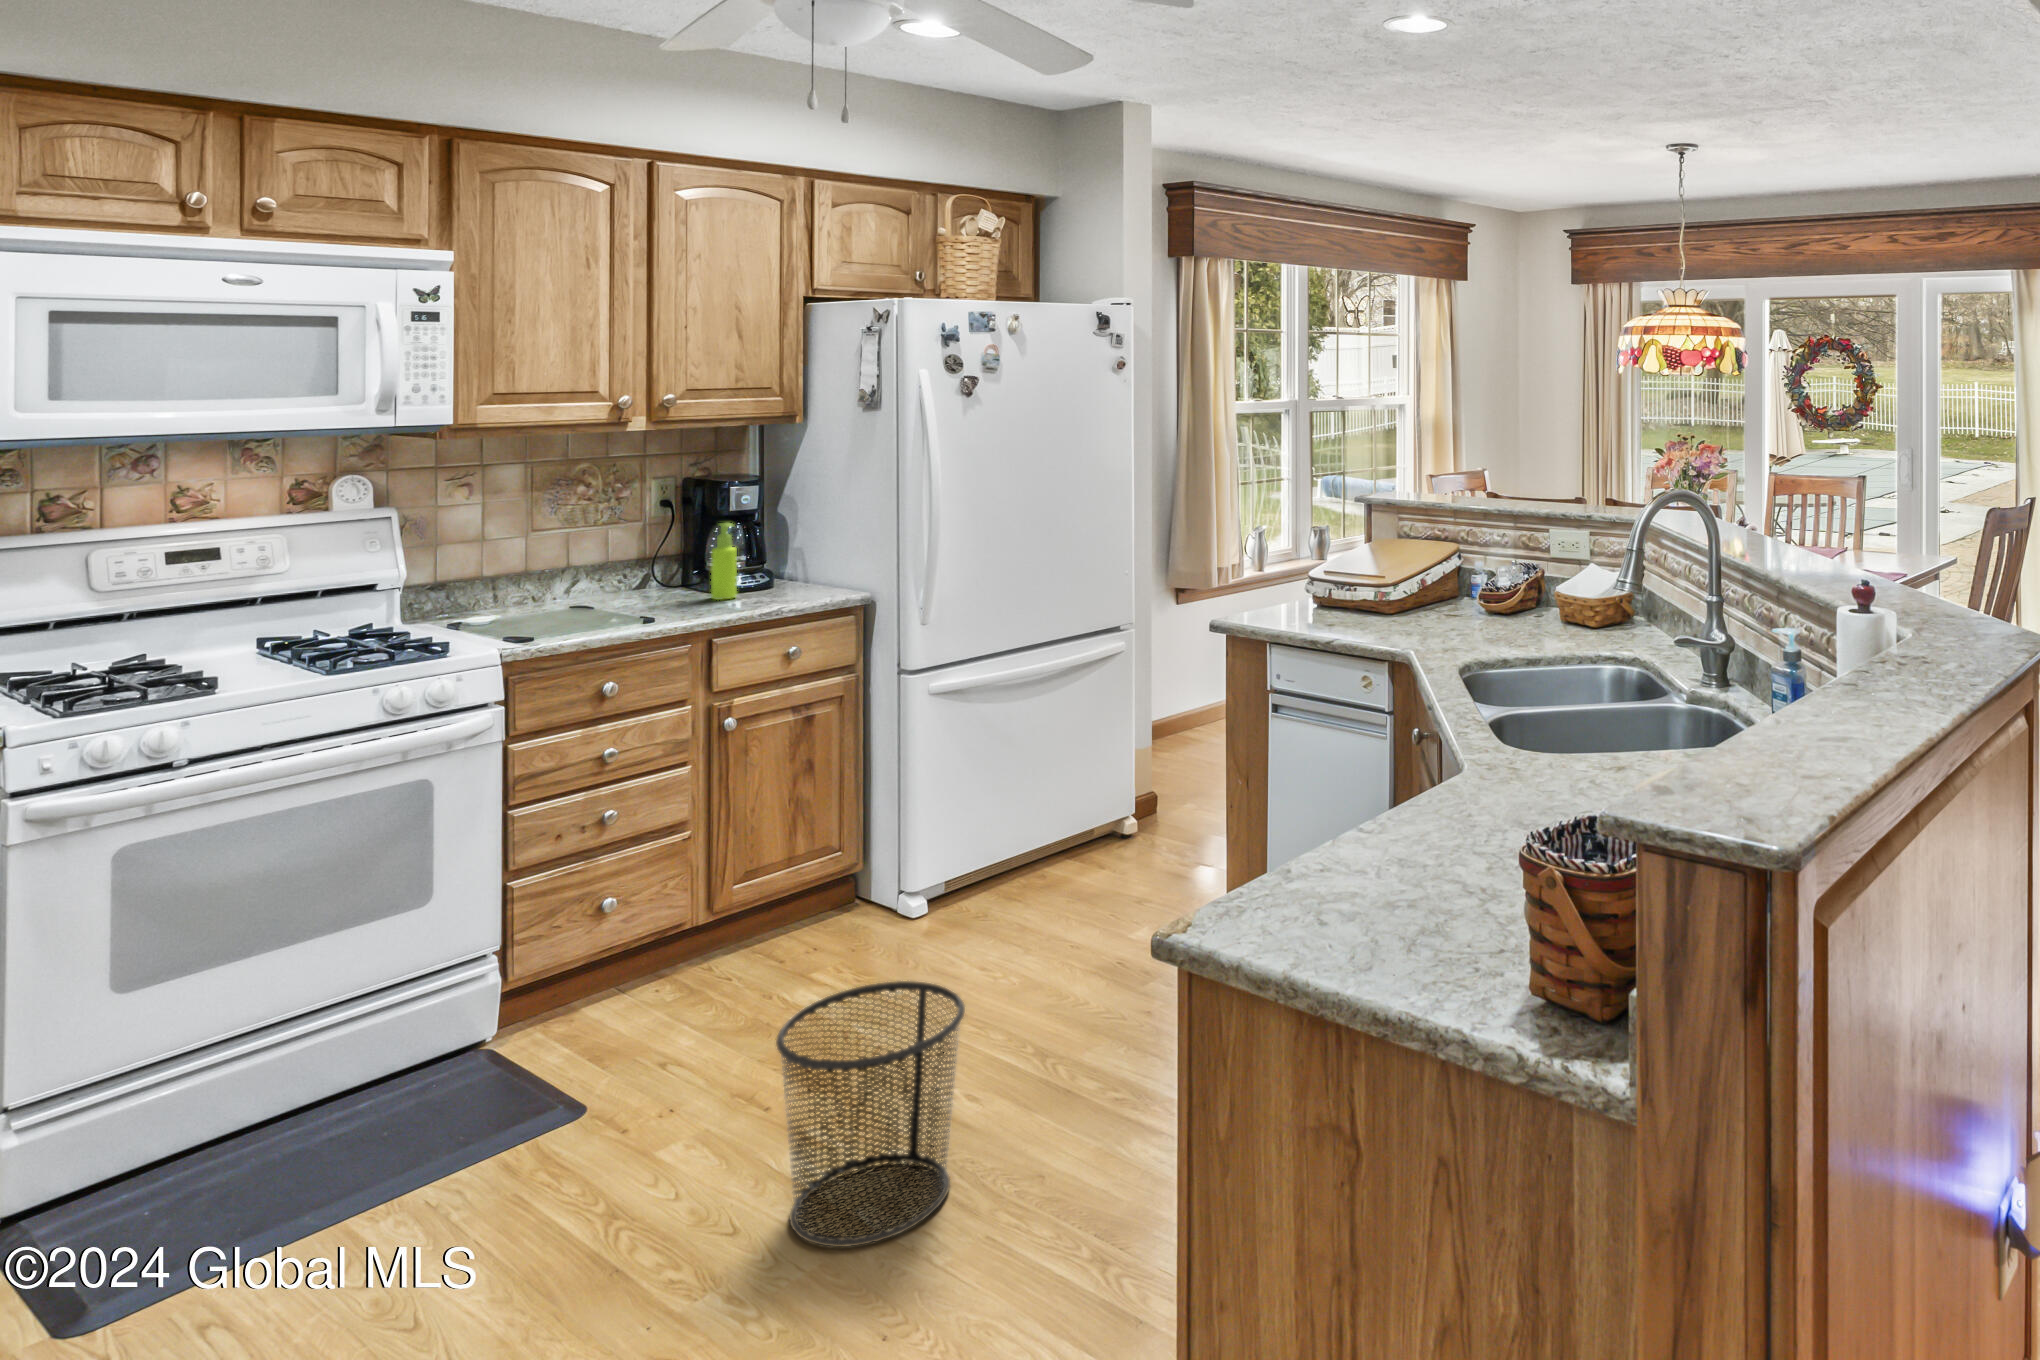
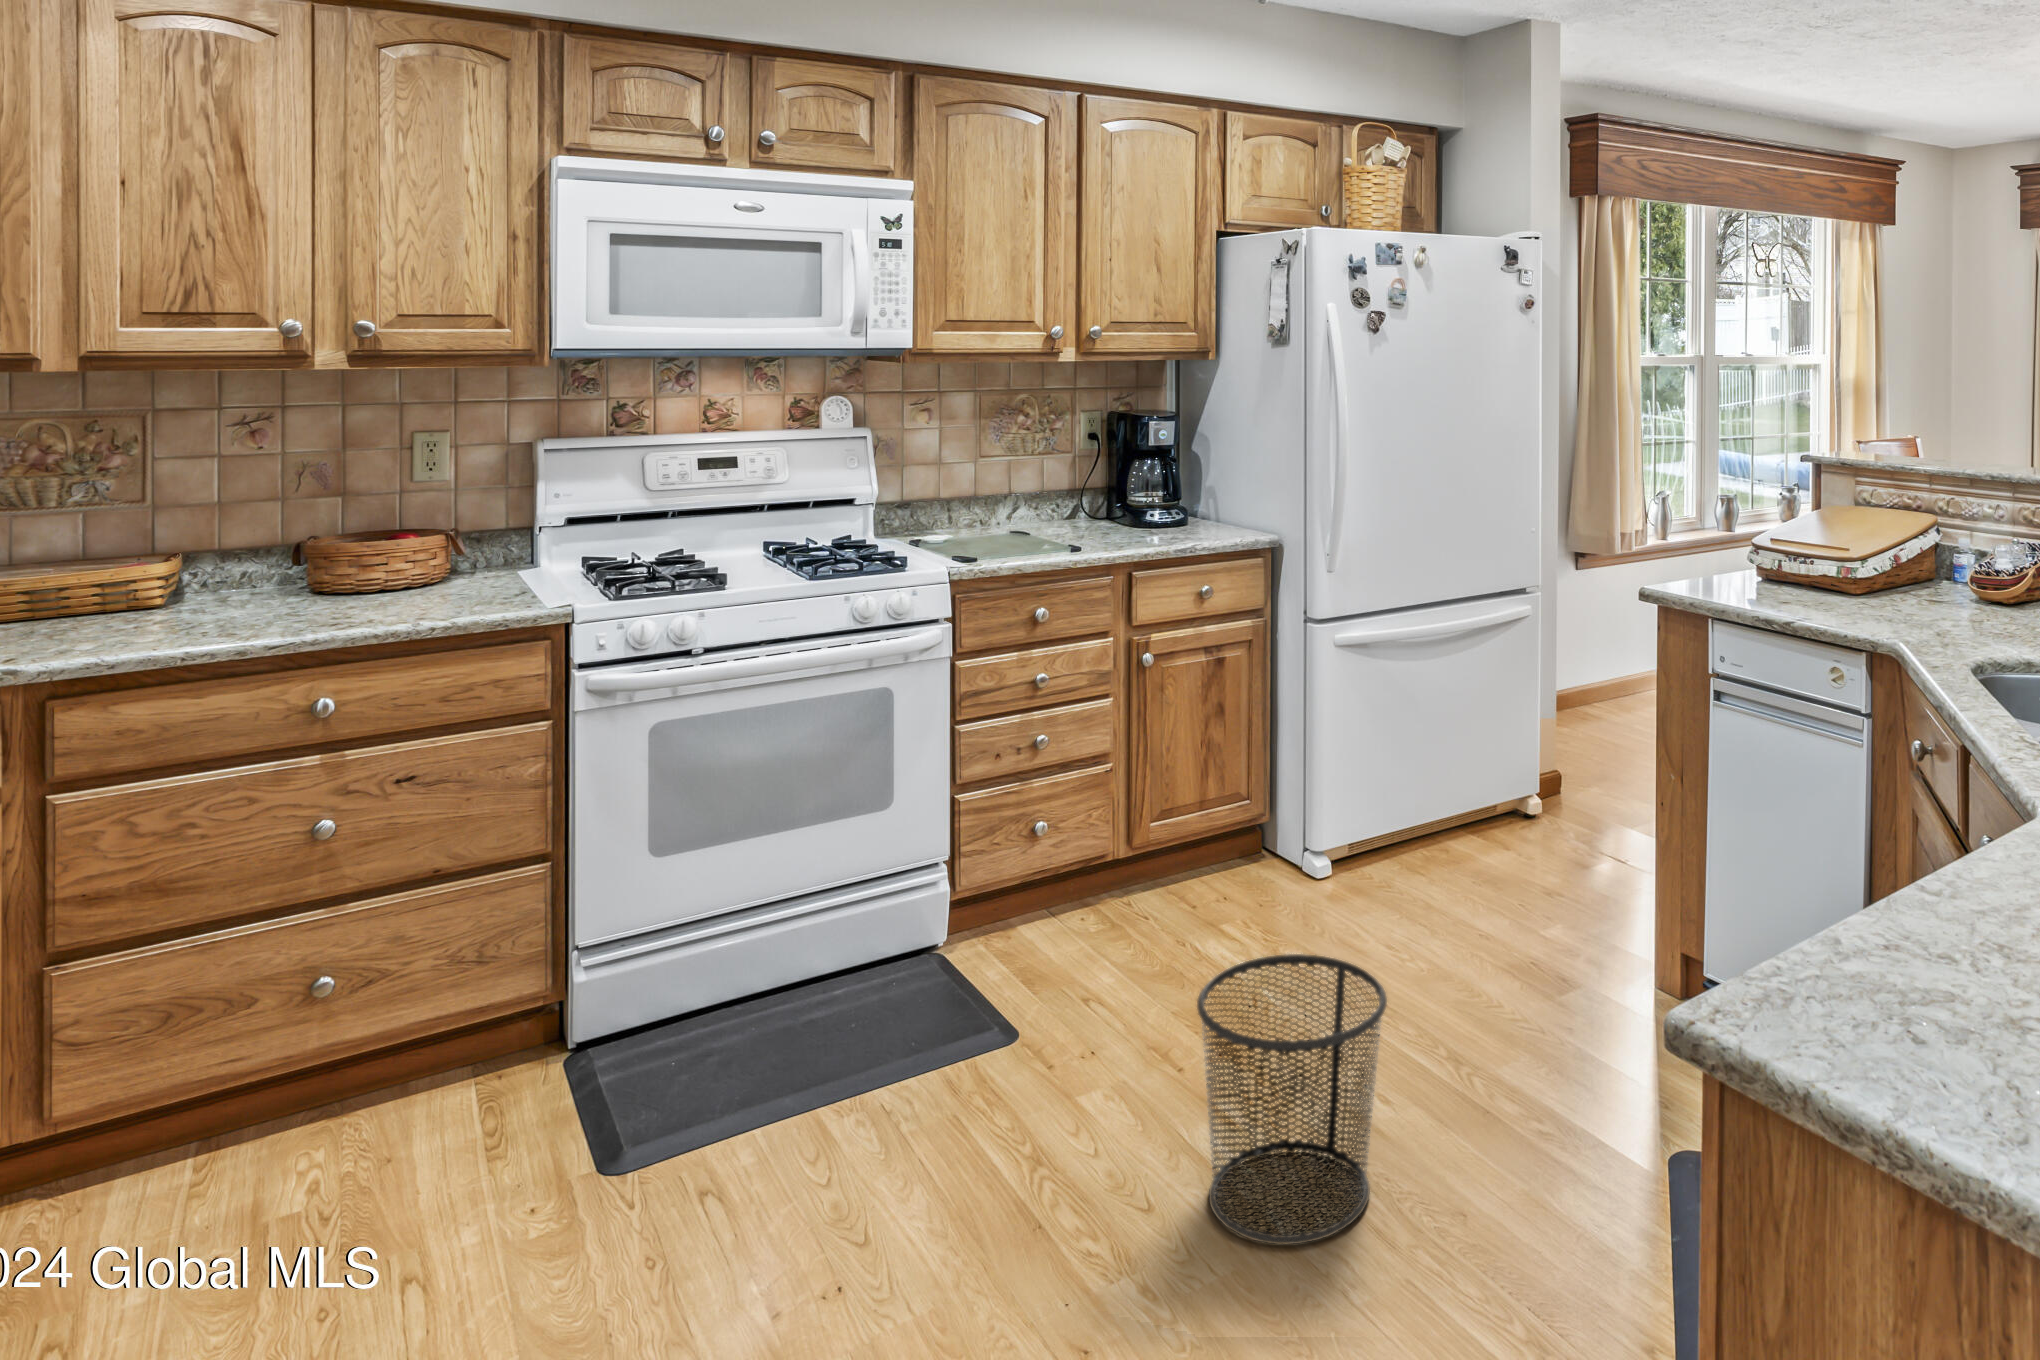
soap dispenser: present [711,523,737,600] -> none [1134,457,1157,534]

